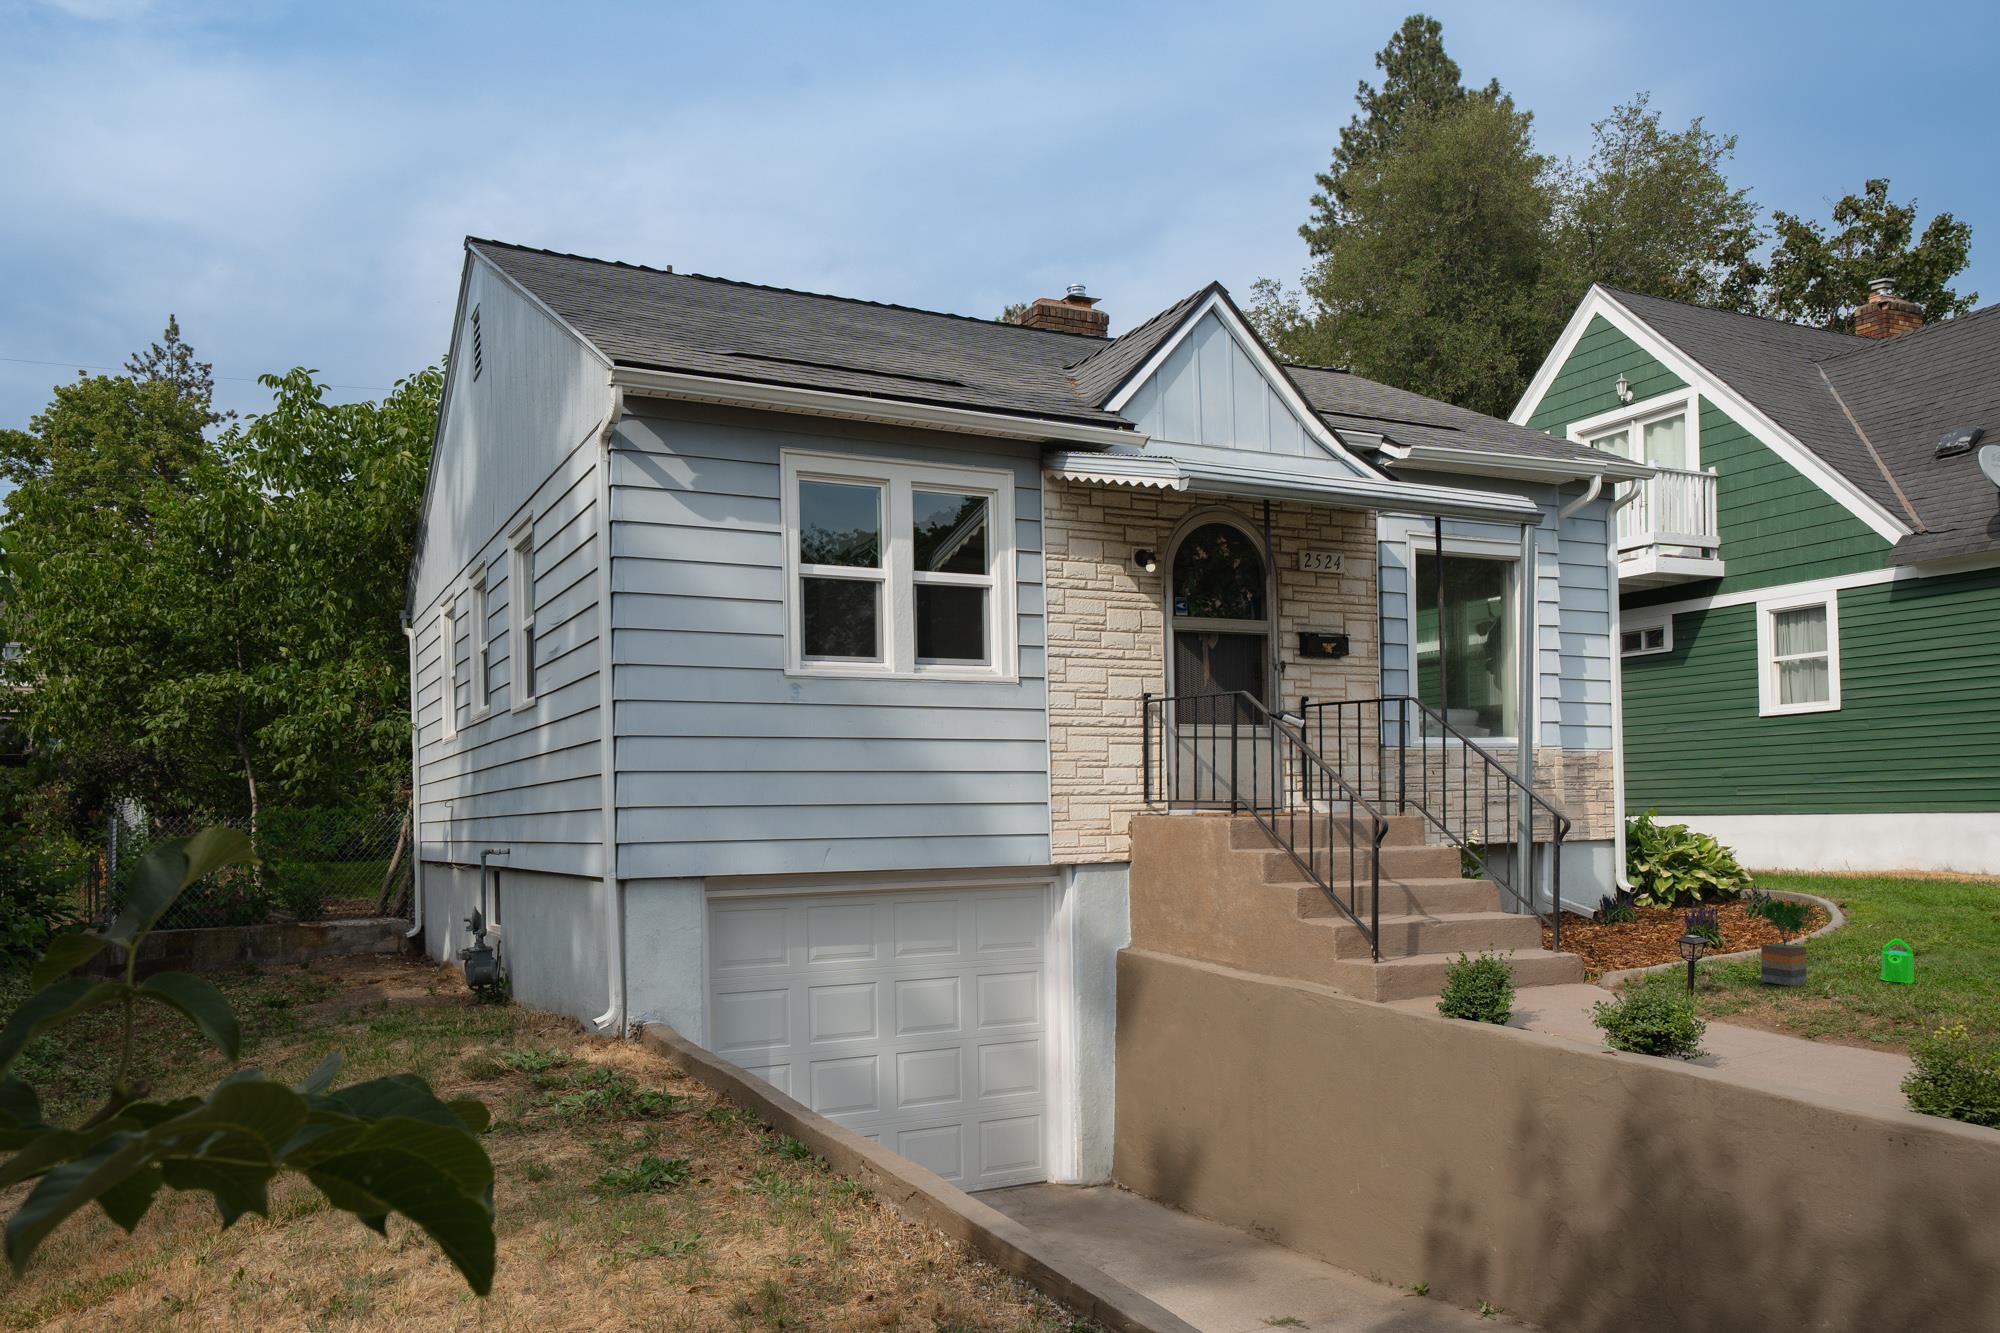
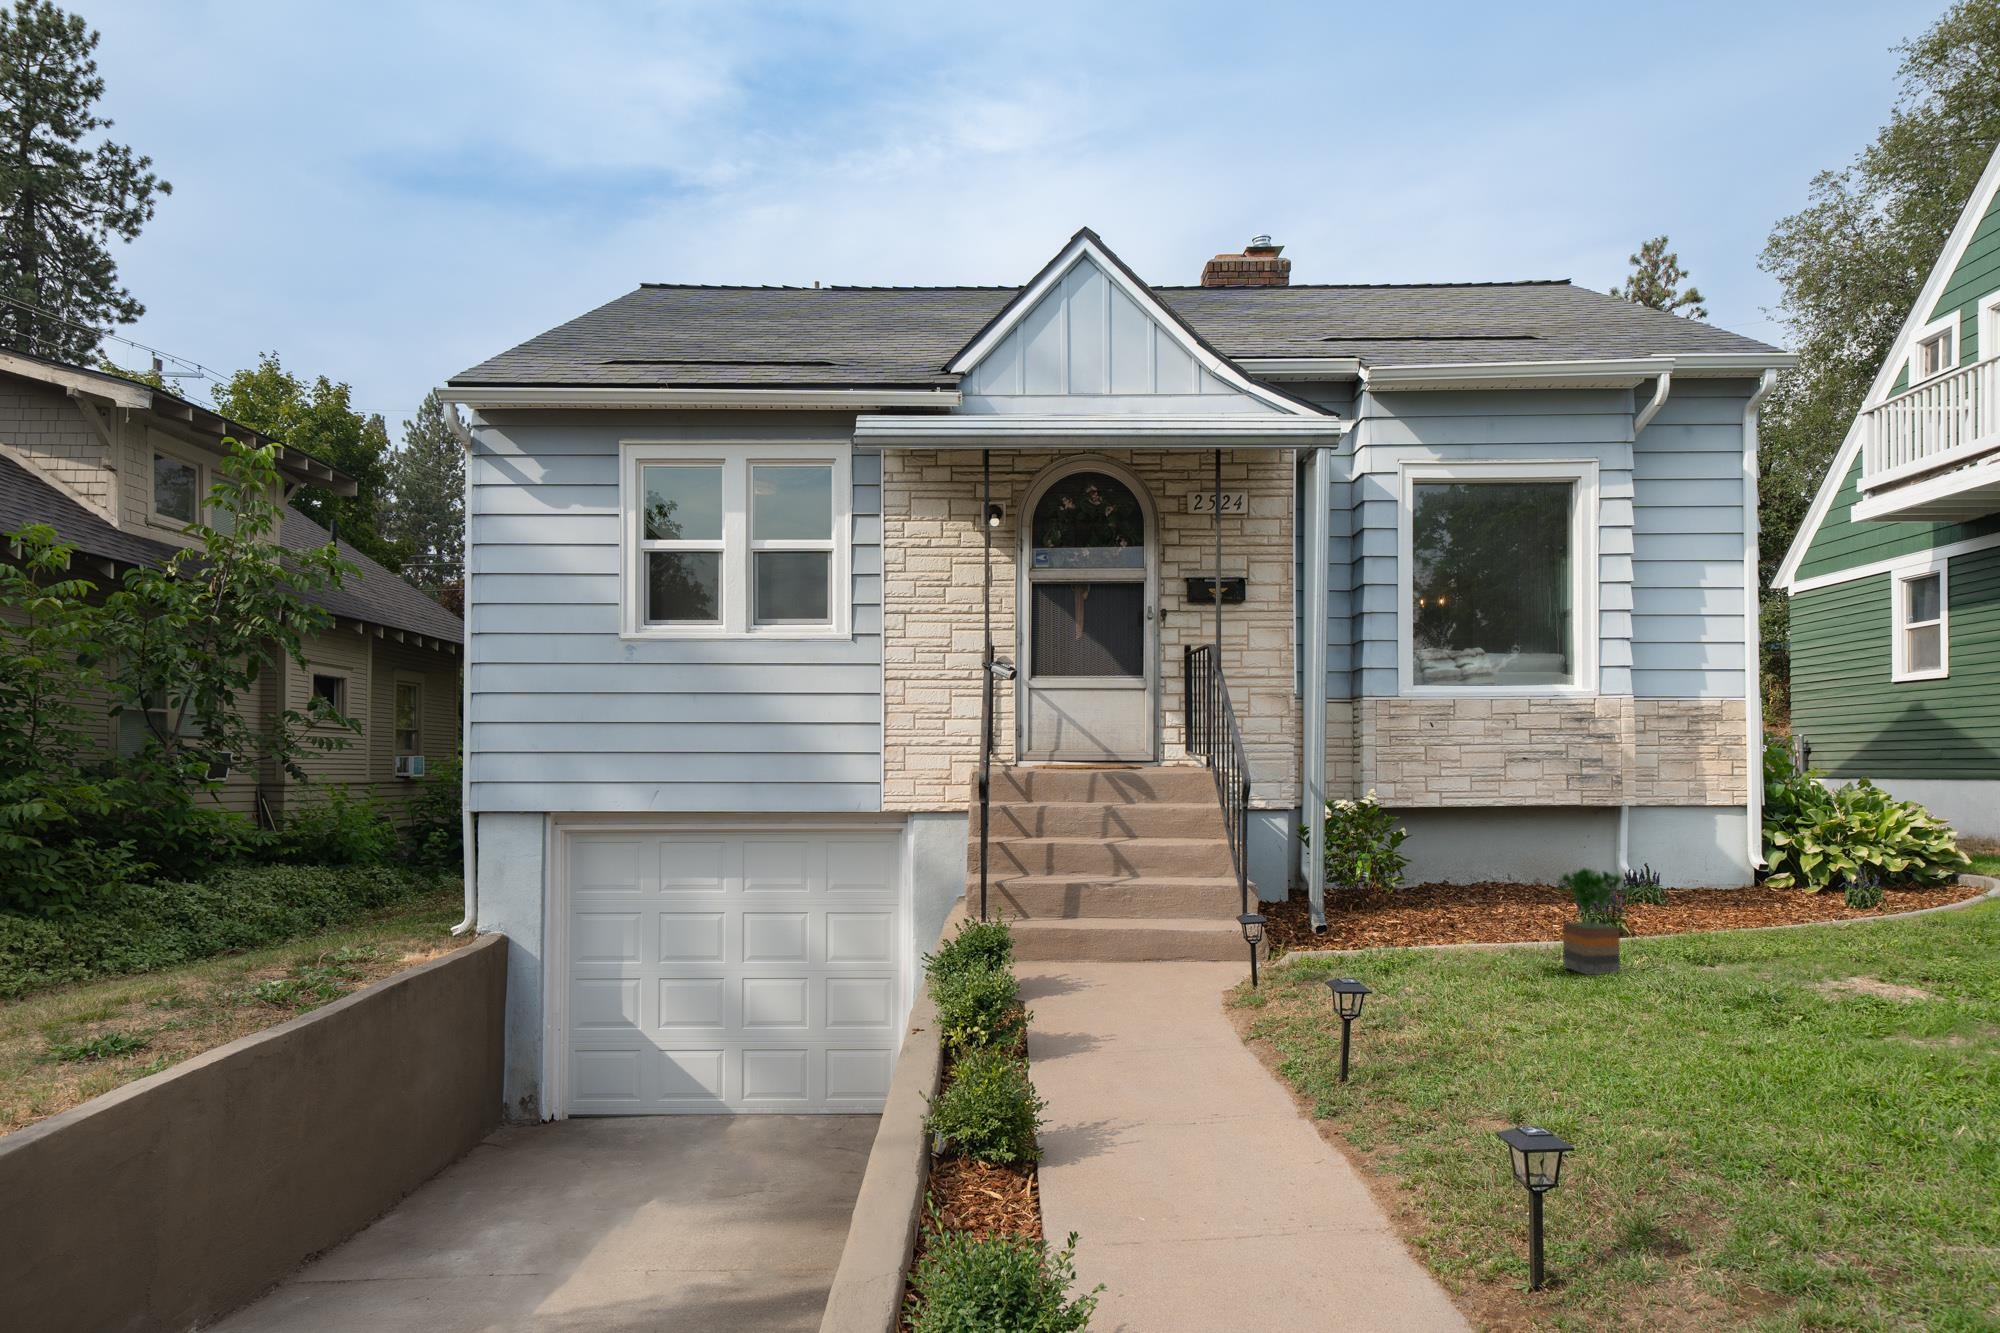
watering can: present [1879,939,1914,983] -> none [1714,923,1768,982]

